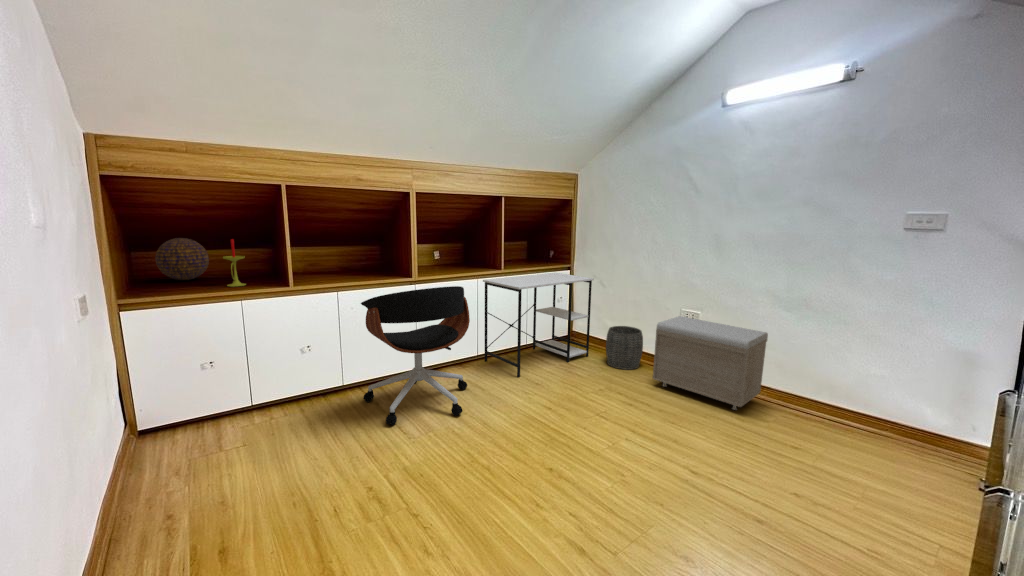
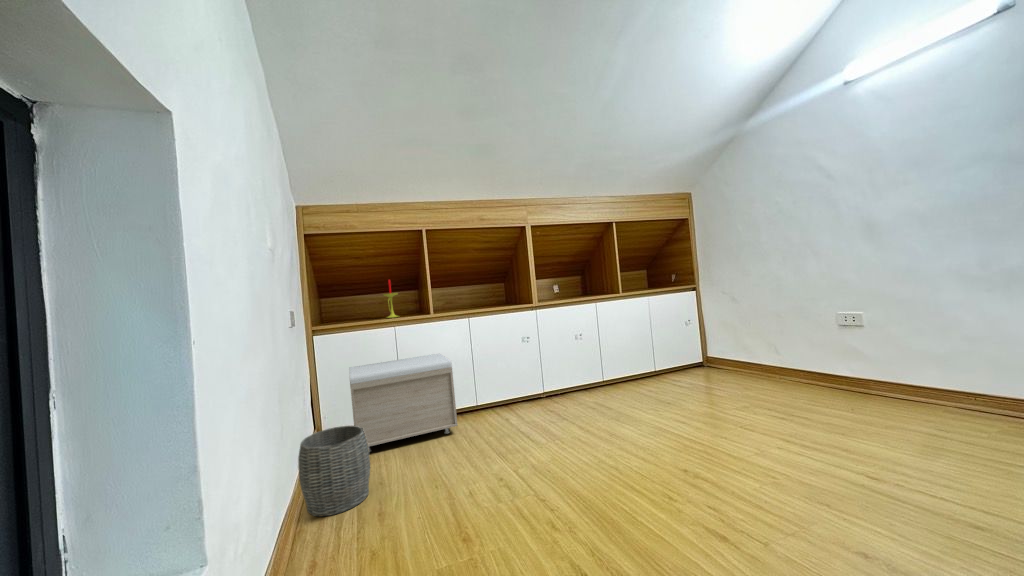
decorative orb: present [155,238,209,280] -> none [339,285,374,318]
desk: present [483,273,594,377] -> none [601,293,728,398]
office chair: present [361,286,470,425] -> none [487,301,594,437]
storage bench: present [653,316,768,410] -> present [349,354,457,452]
woven basket: present [606,326,643,370] -> present [298,426,370,516]

